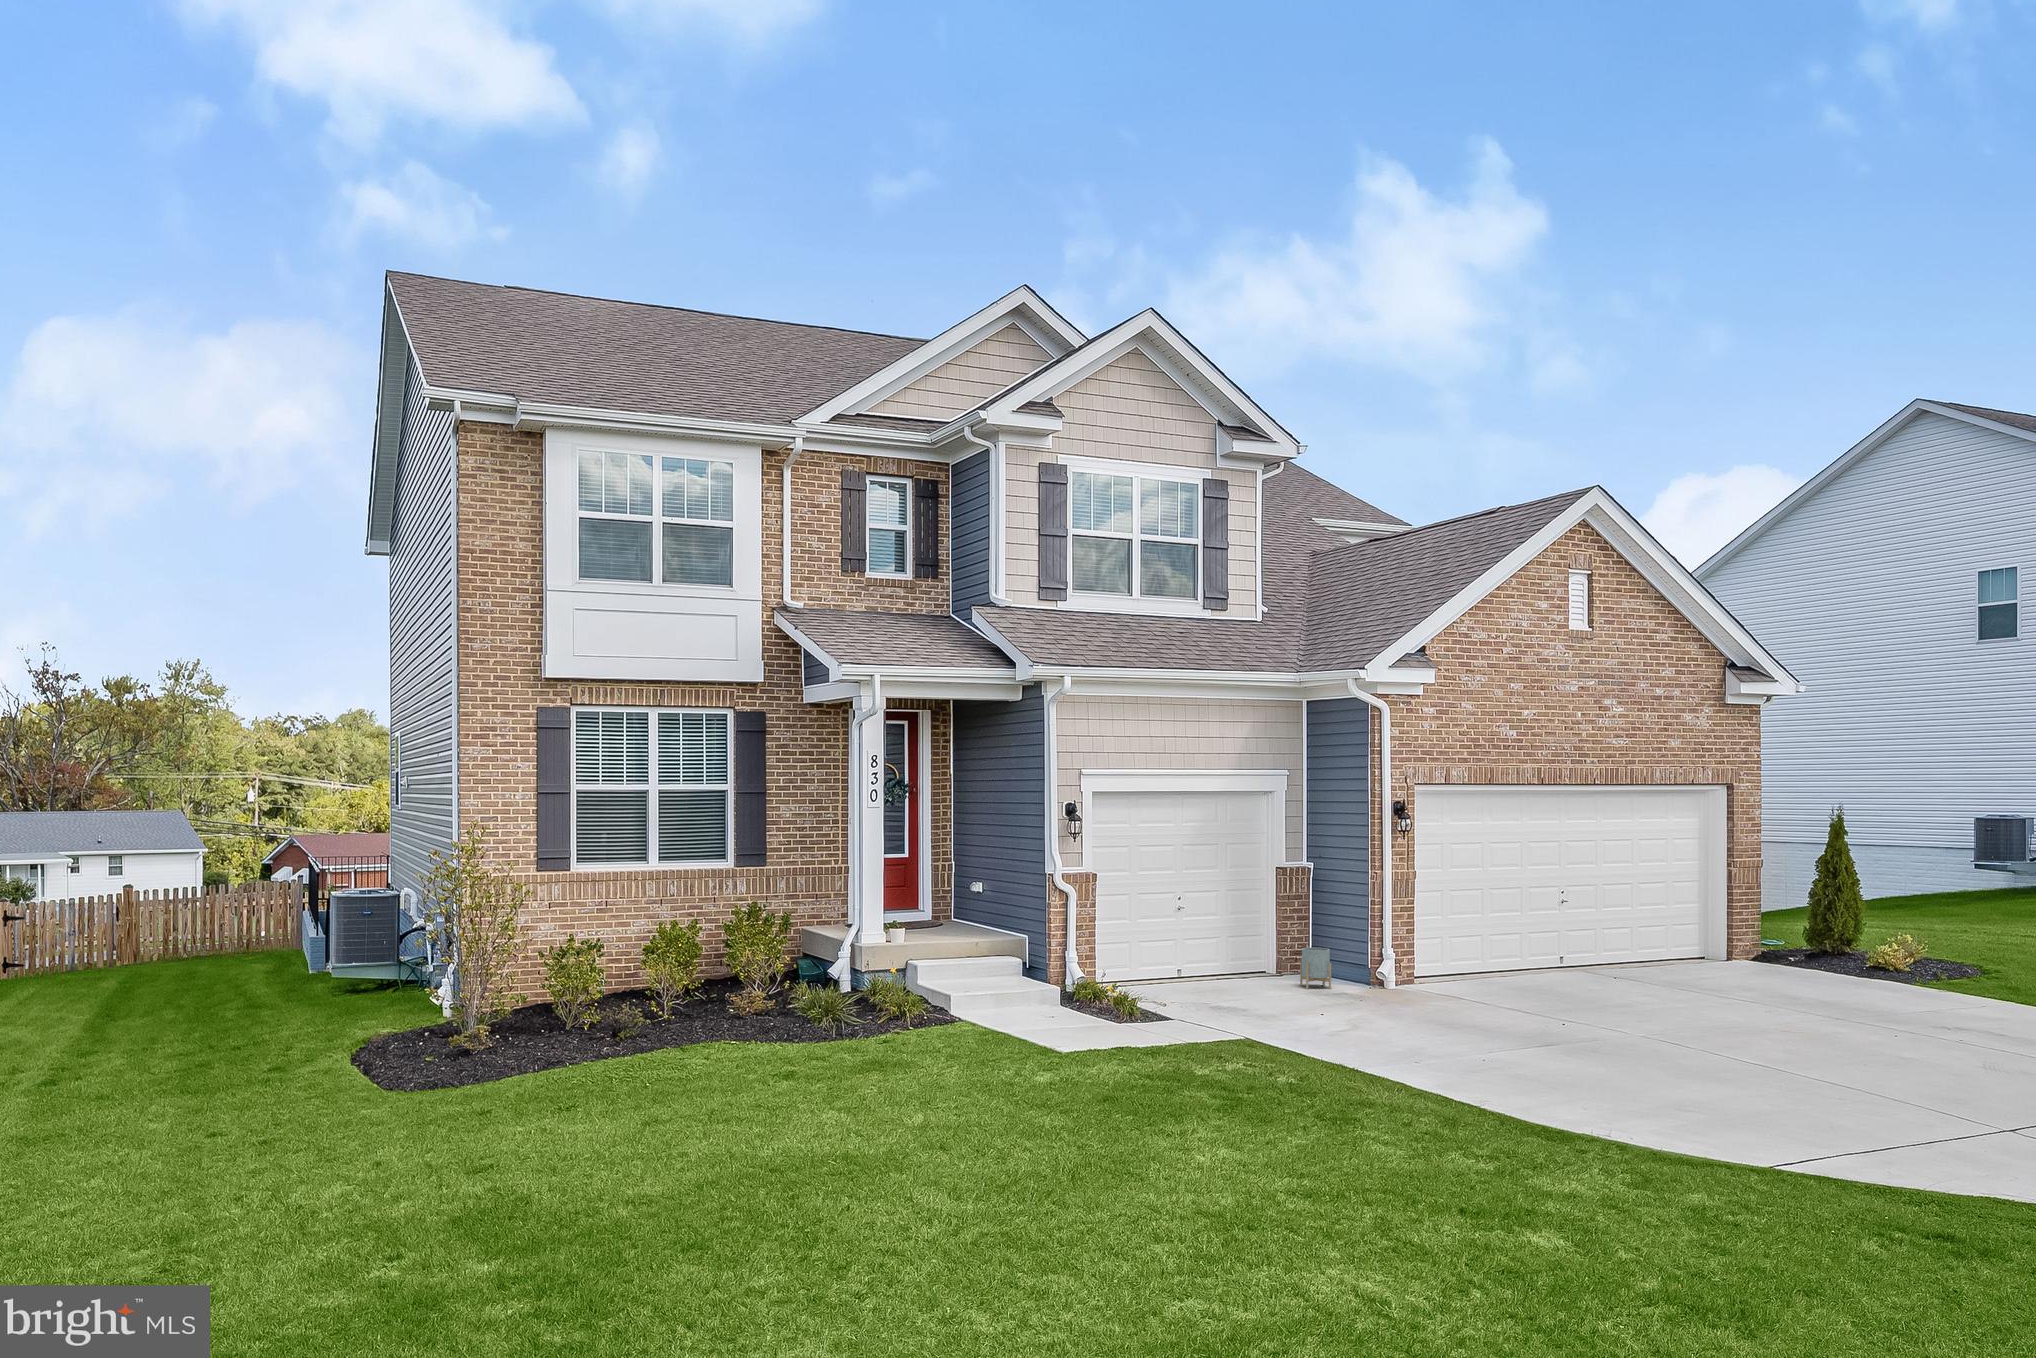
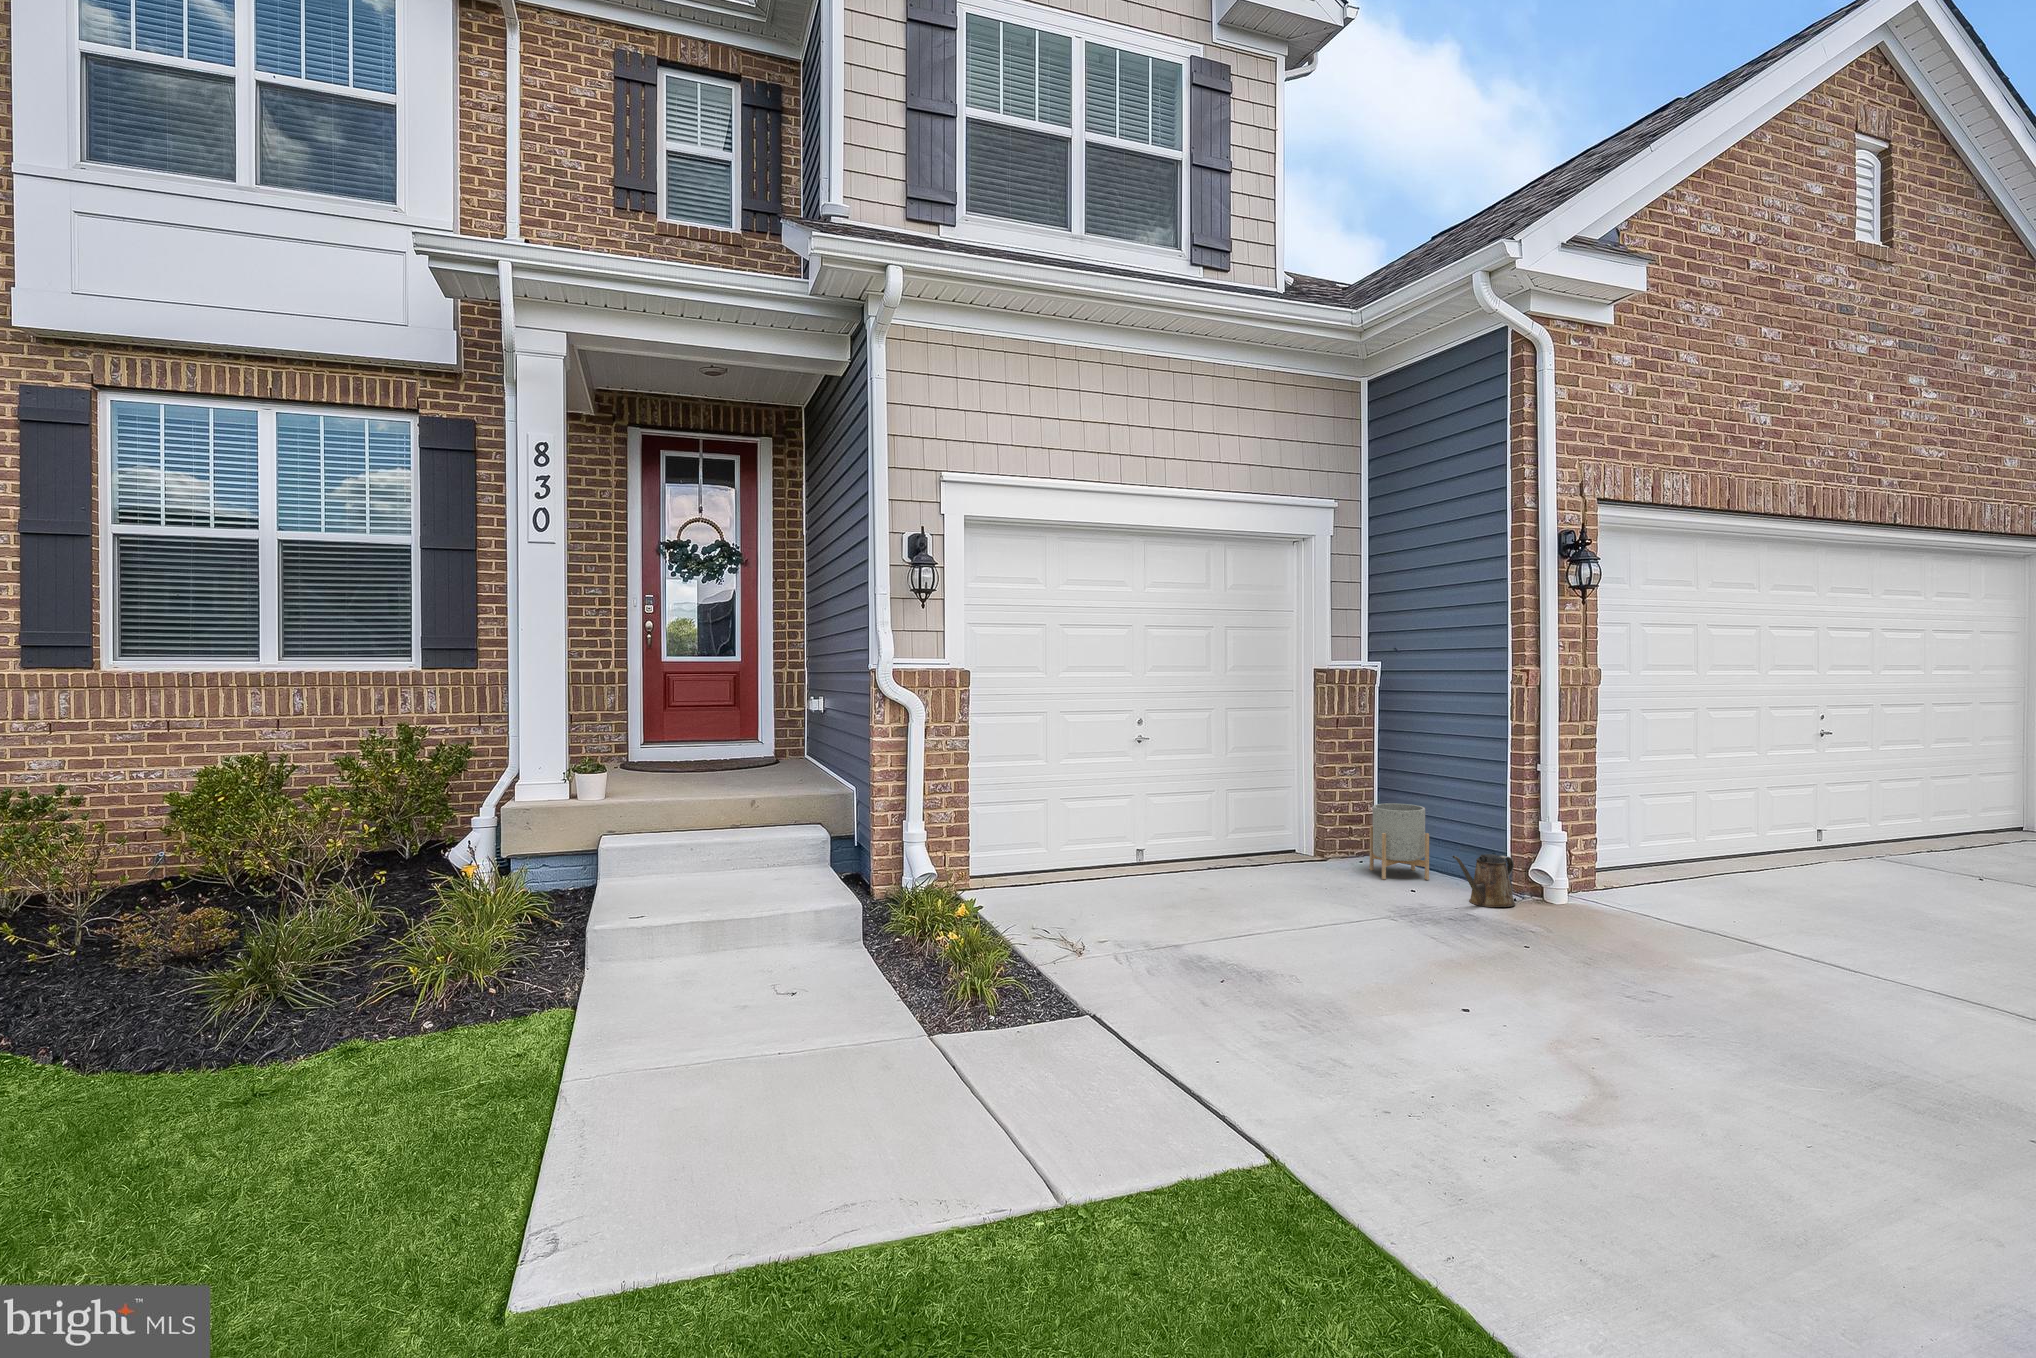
watering can: none [1339,970,1371,998] -> present [1452,854,1515,907]

